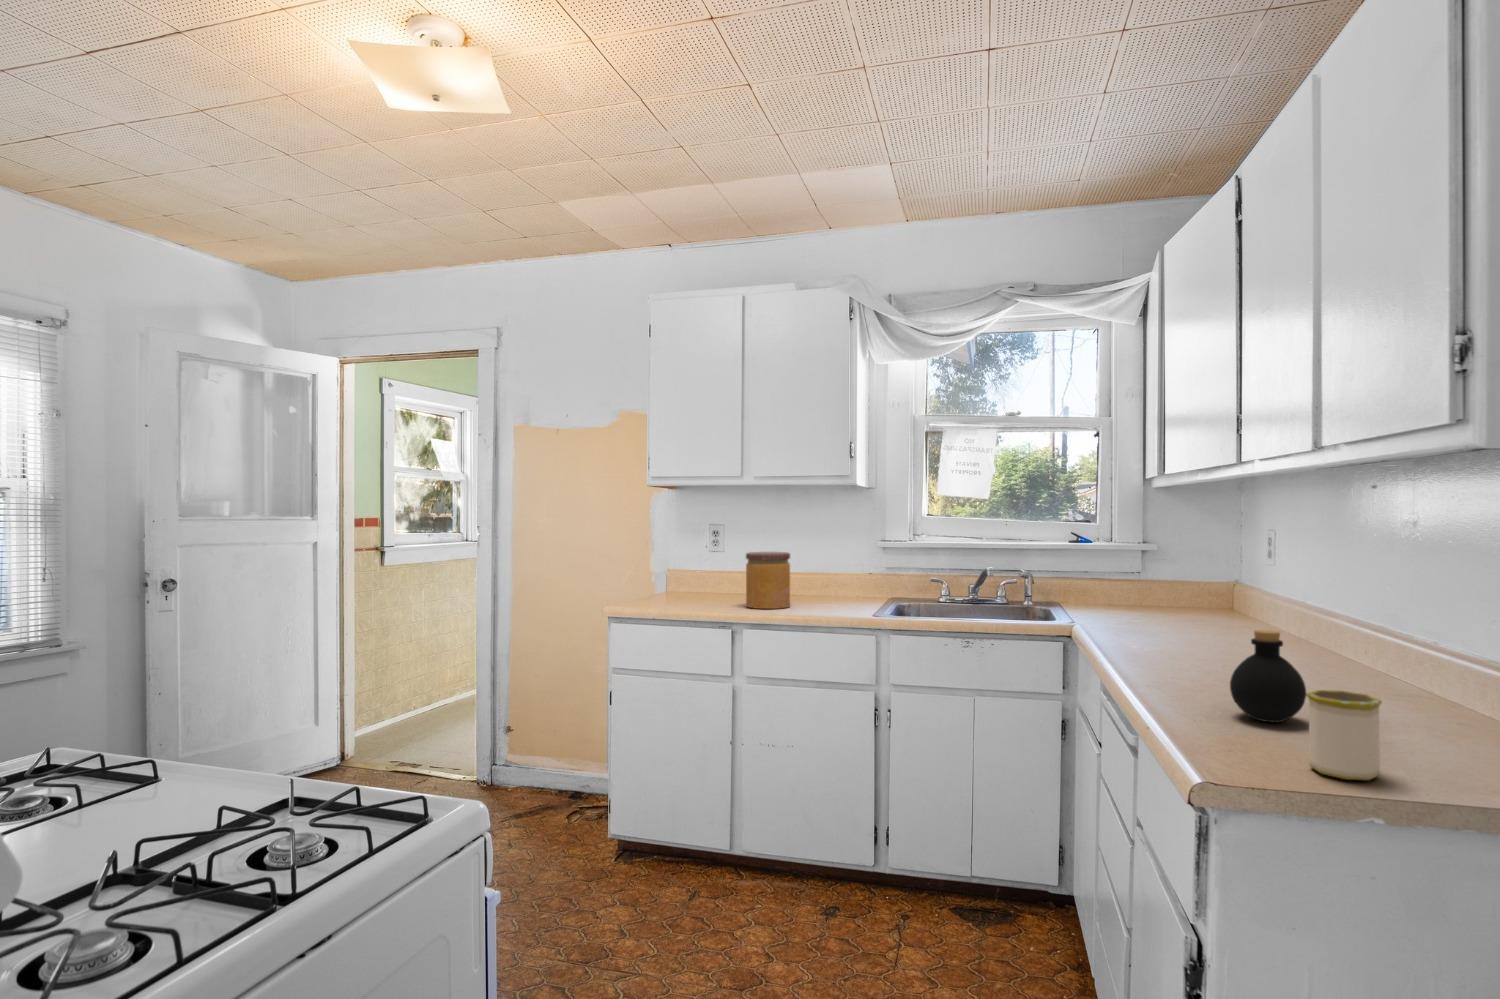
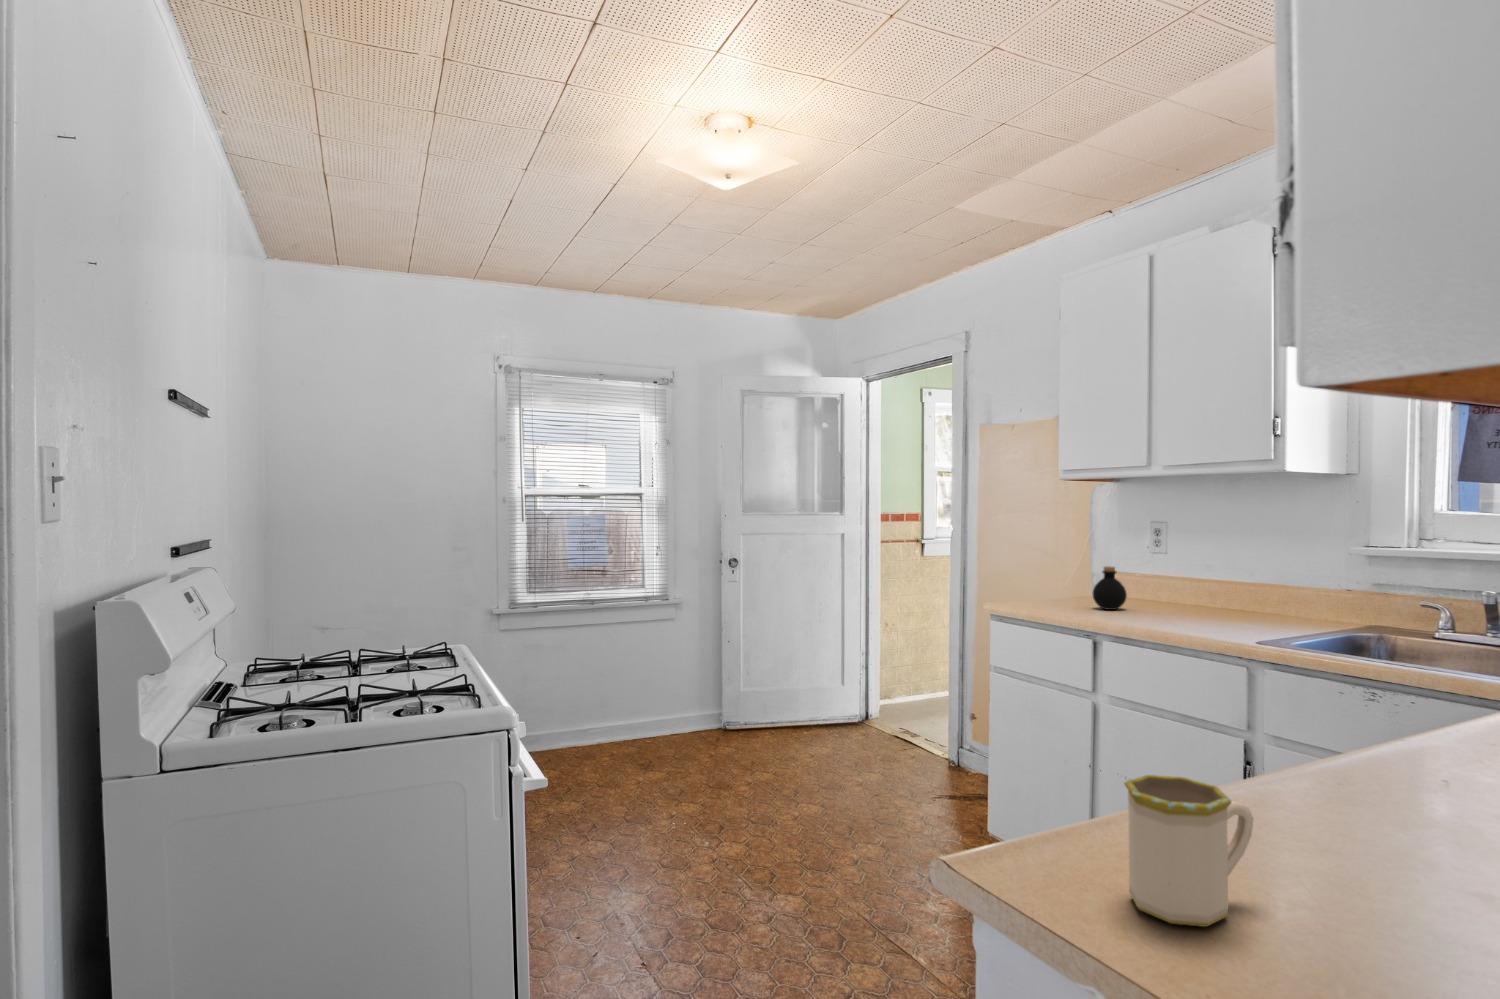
jar: present [746,552,790,609] -> none [1139,555,1198,623]
bottle: present [1230,630,1306,722] -> present [1092,566,1127,610]

